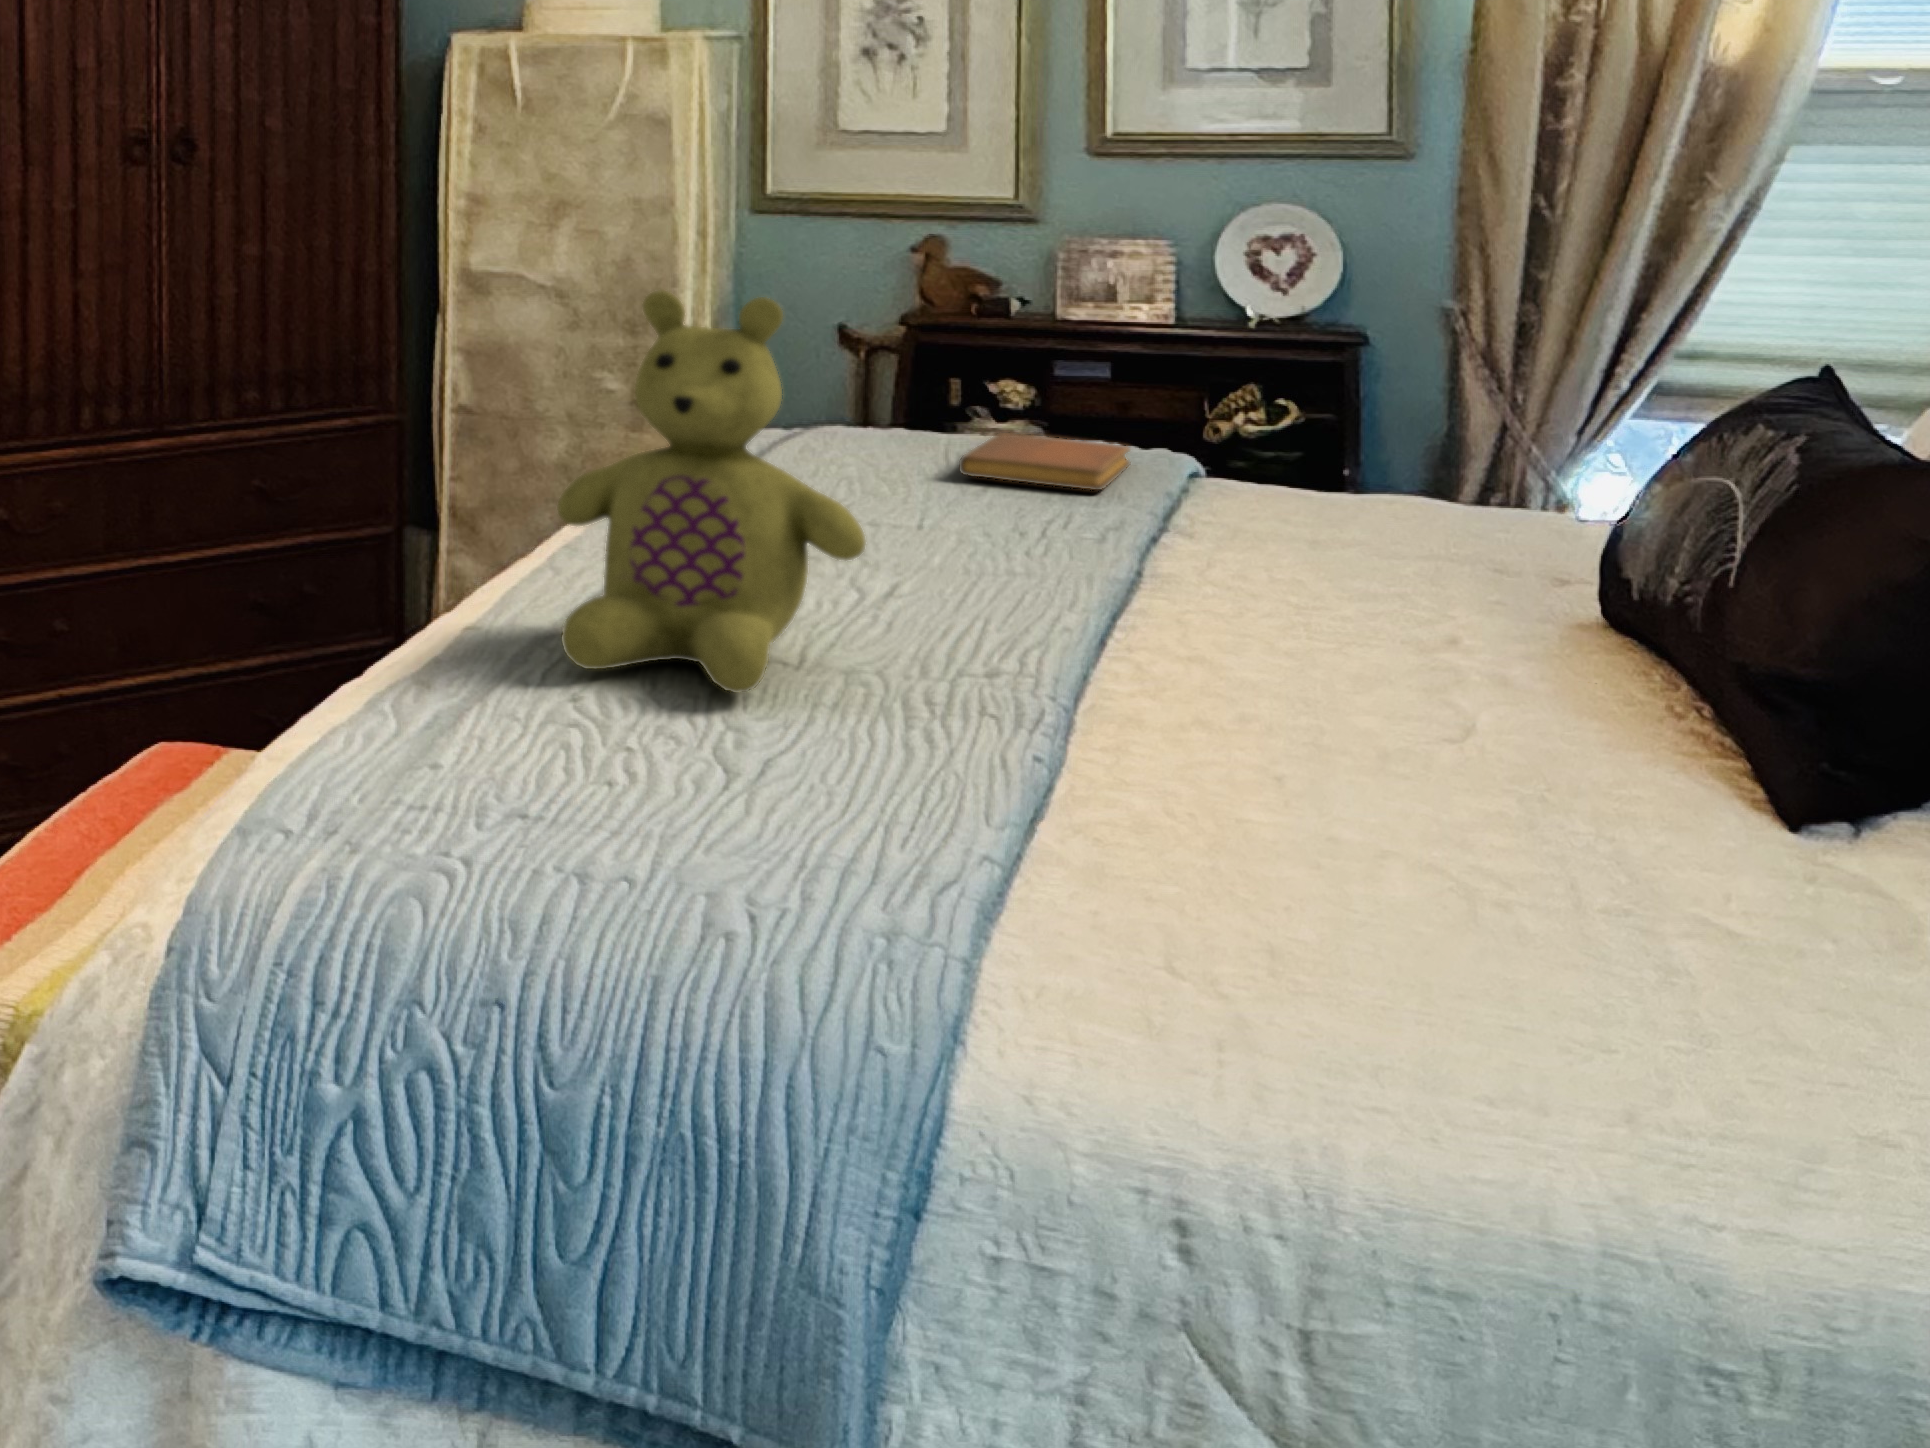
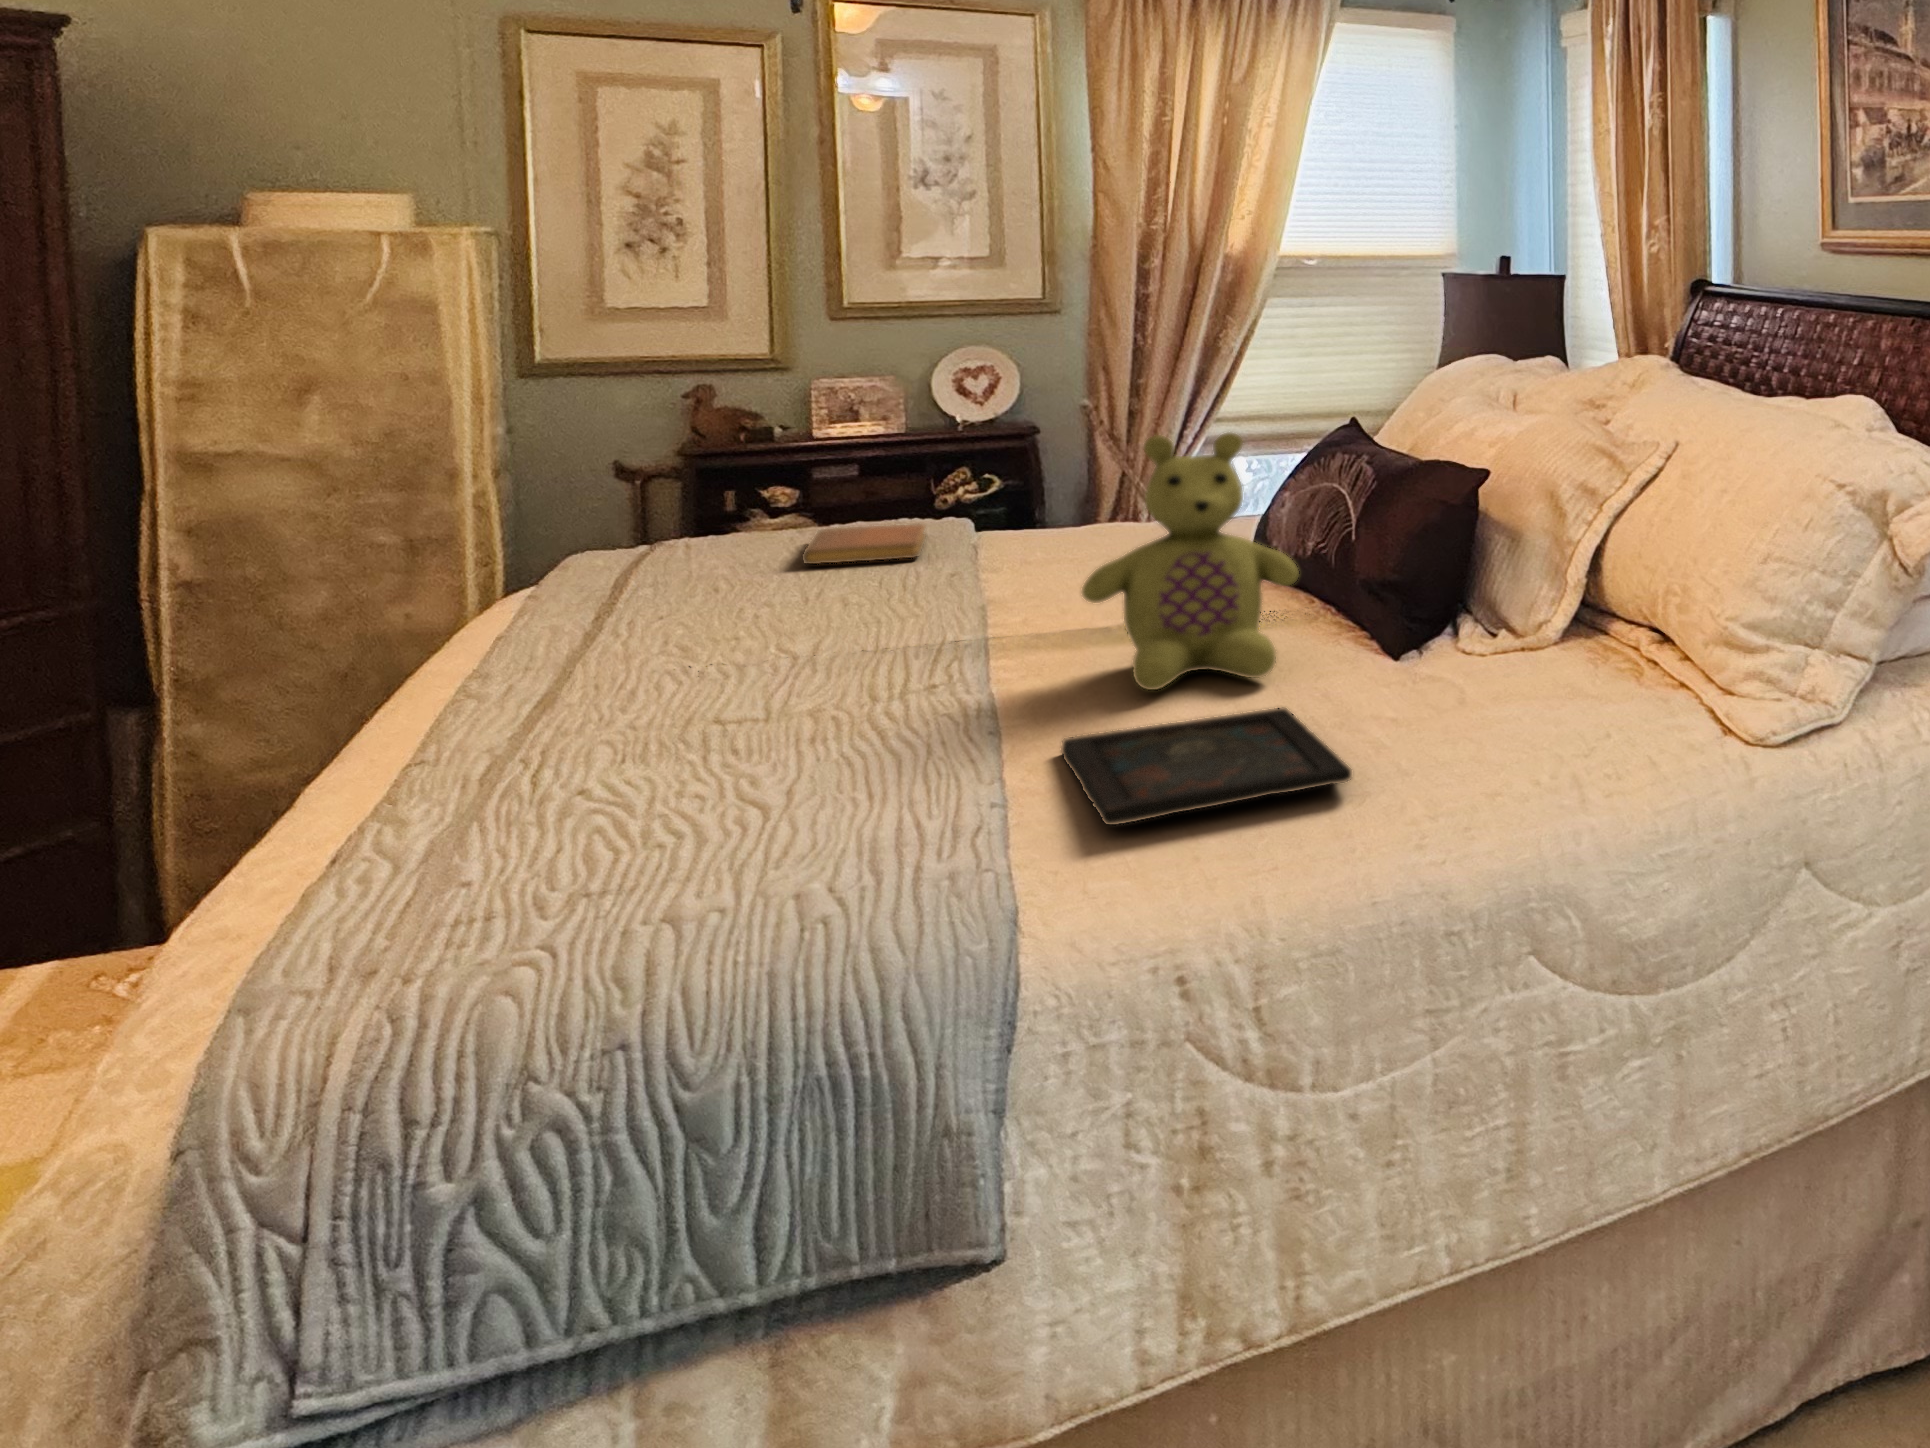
stuffed bear: present [557,290,866,692] -> present [1082,433,1299,690]
tray: none [1133,797,1603,1029] -> present [1061,707,1352,825]

